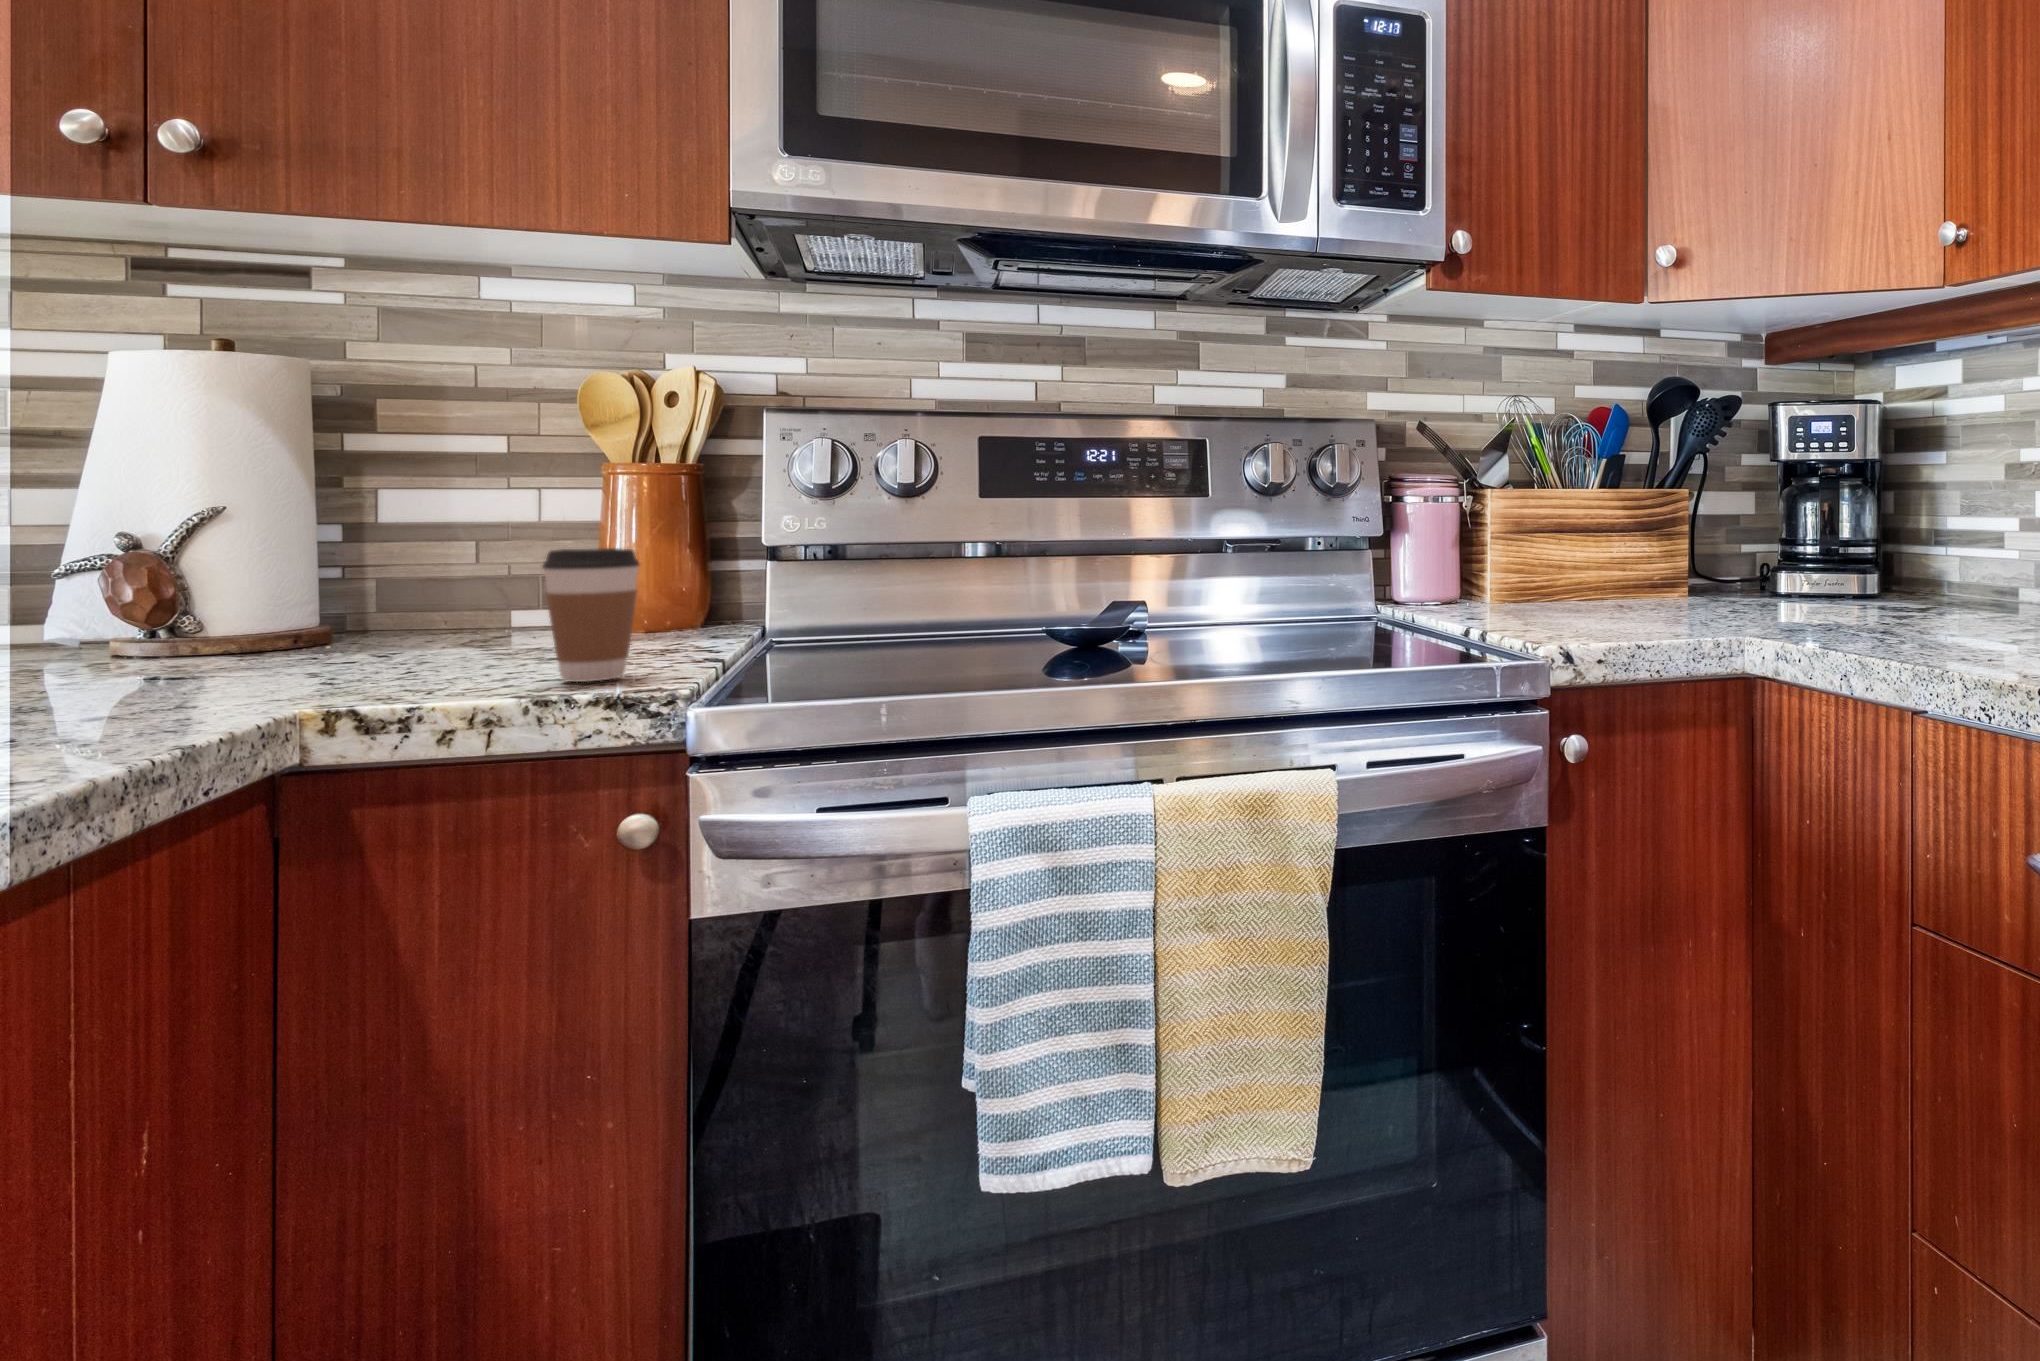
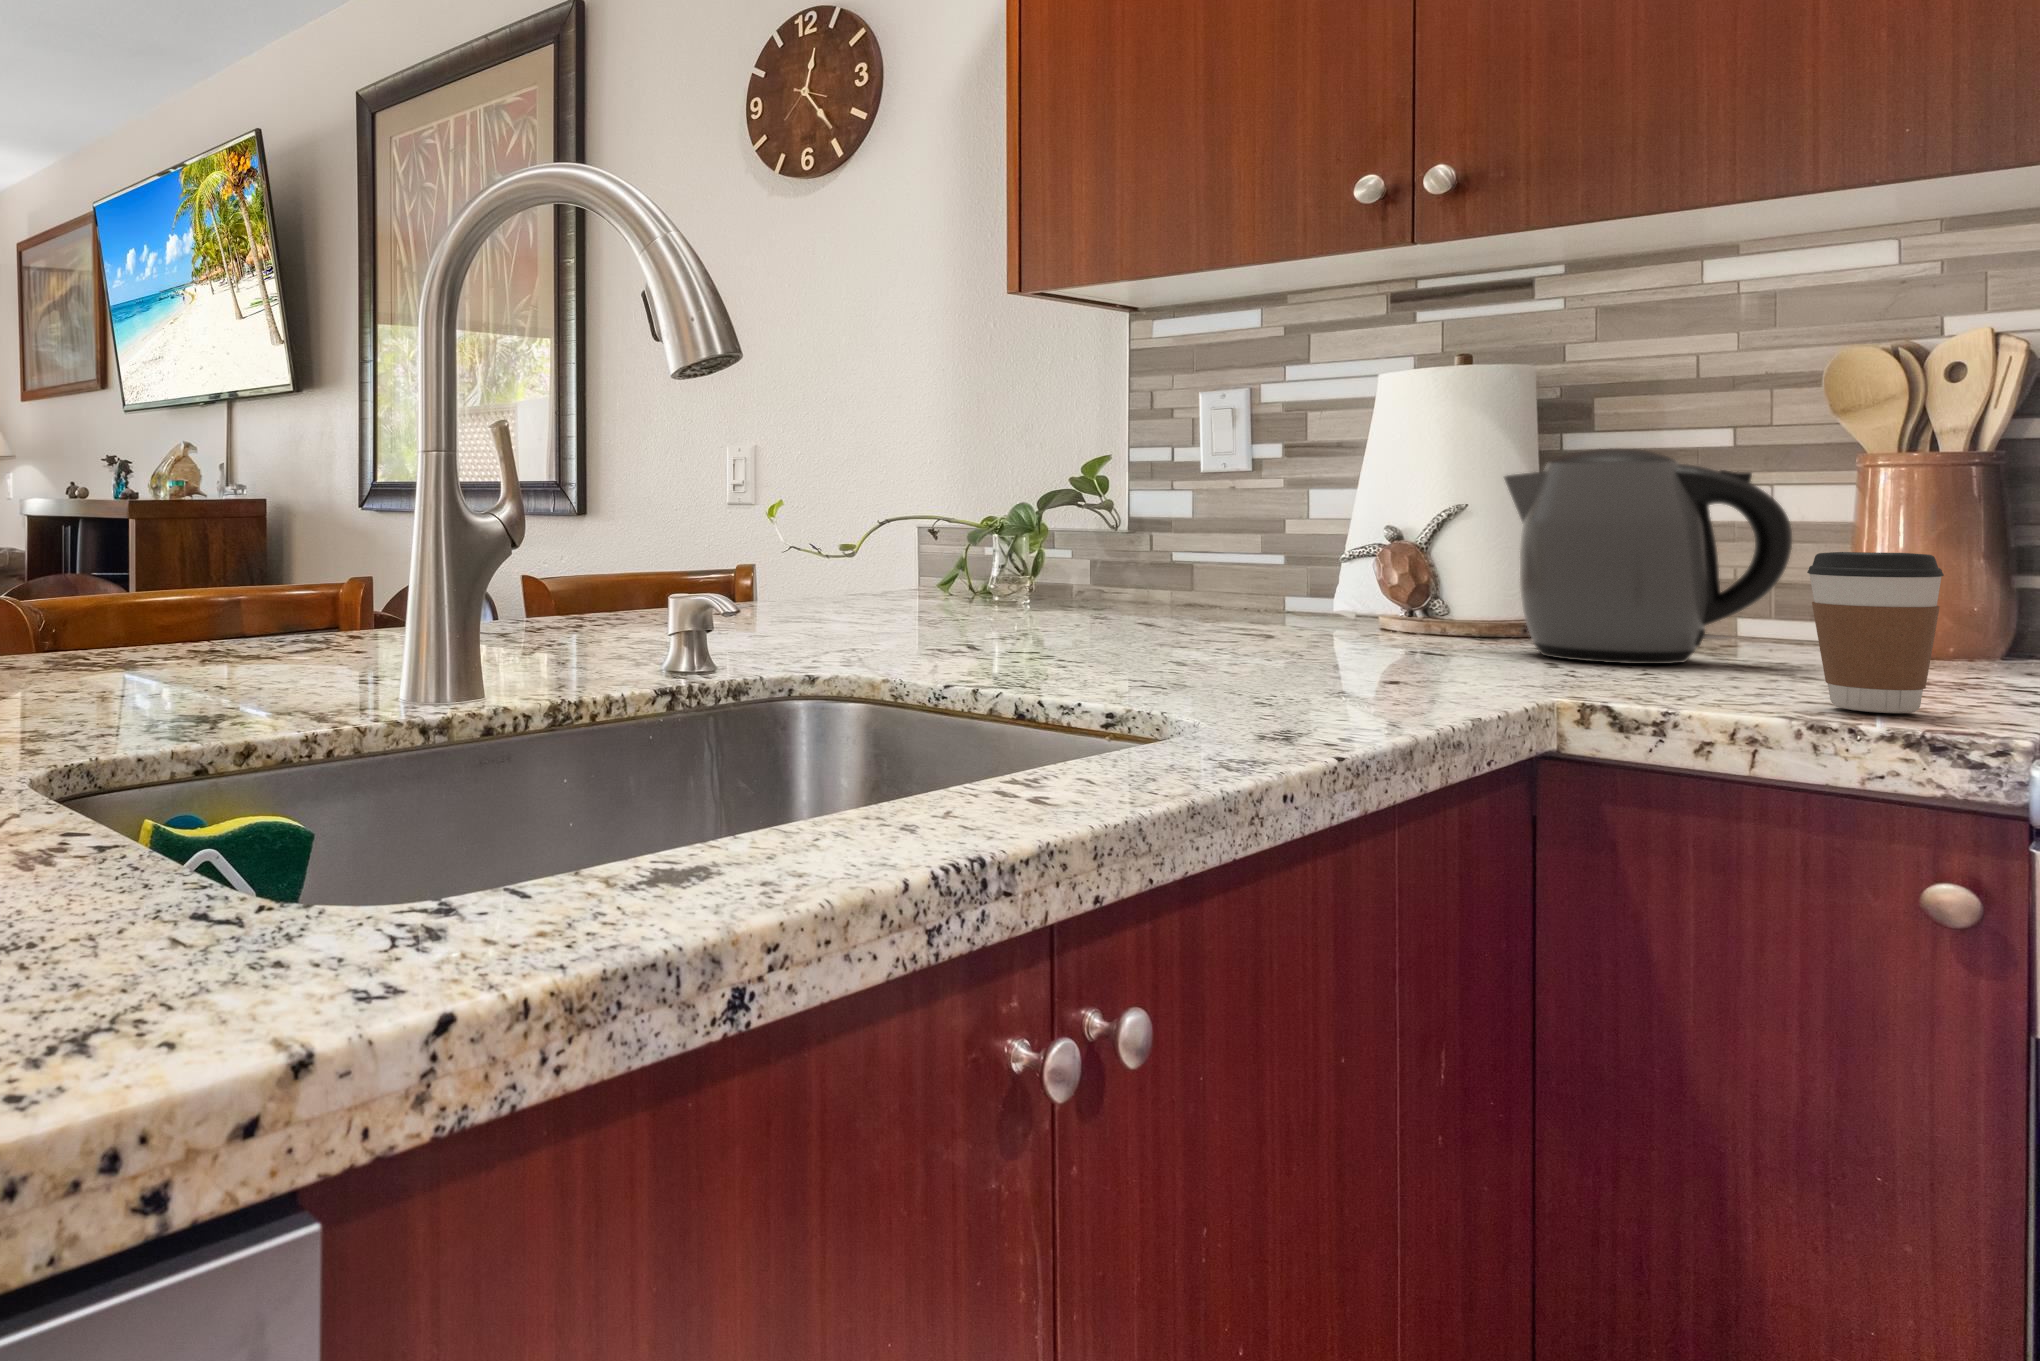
kettle: none [262,452,547,666] -> present [1504,448,1792,664]

